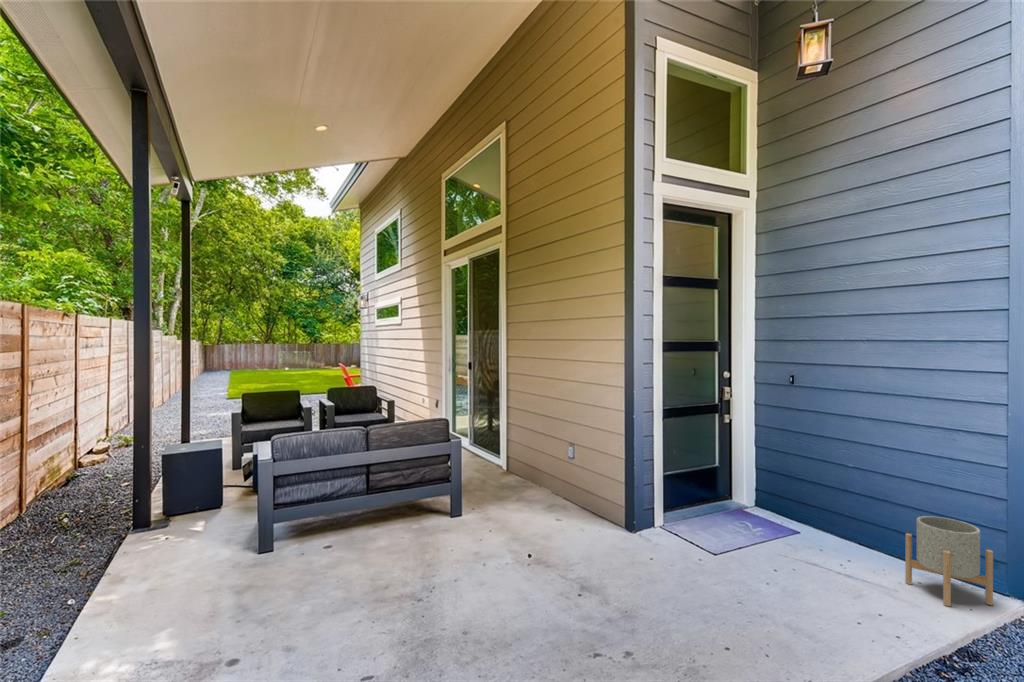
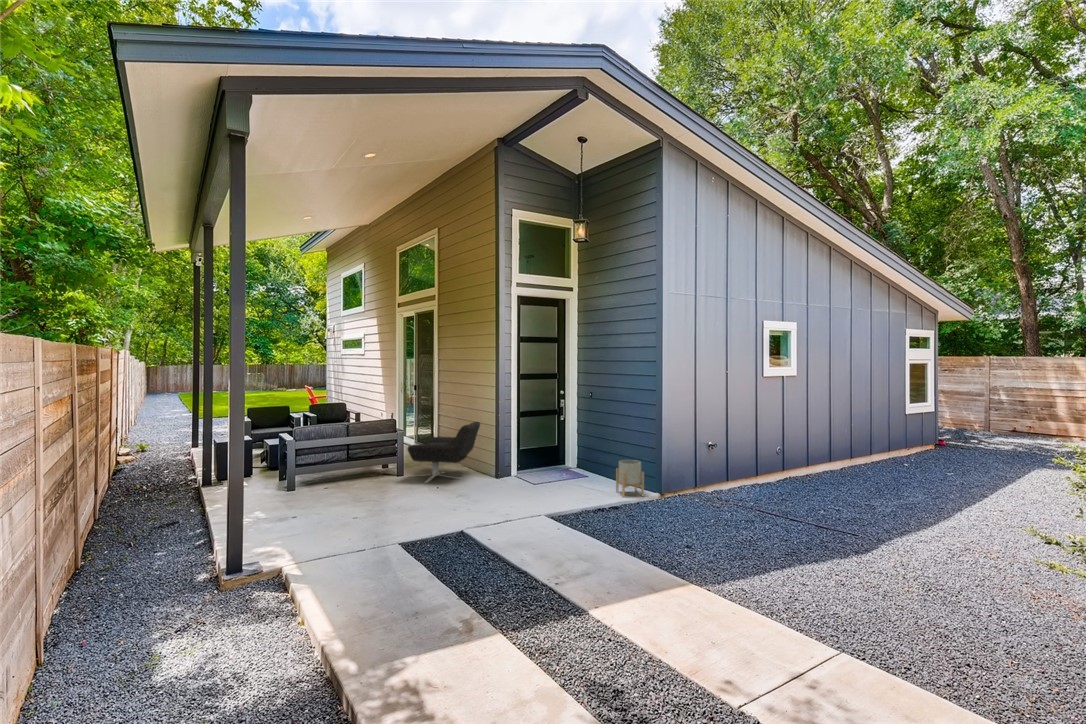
lounge chair: none [470,423,594,539] -> present [408,422,480,483]

